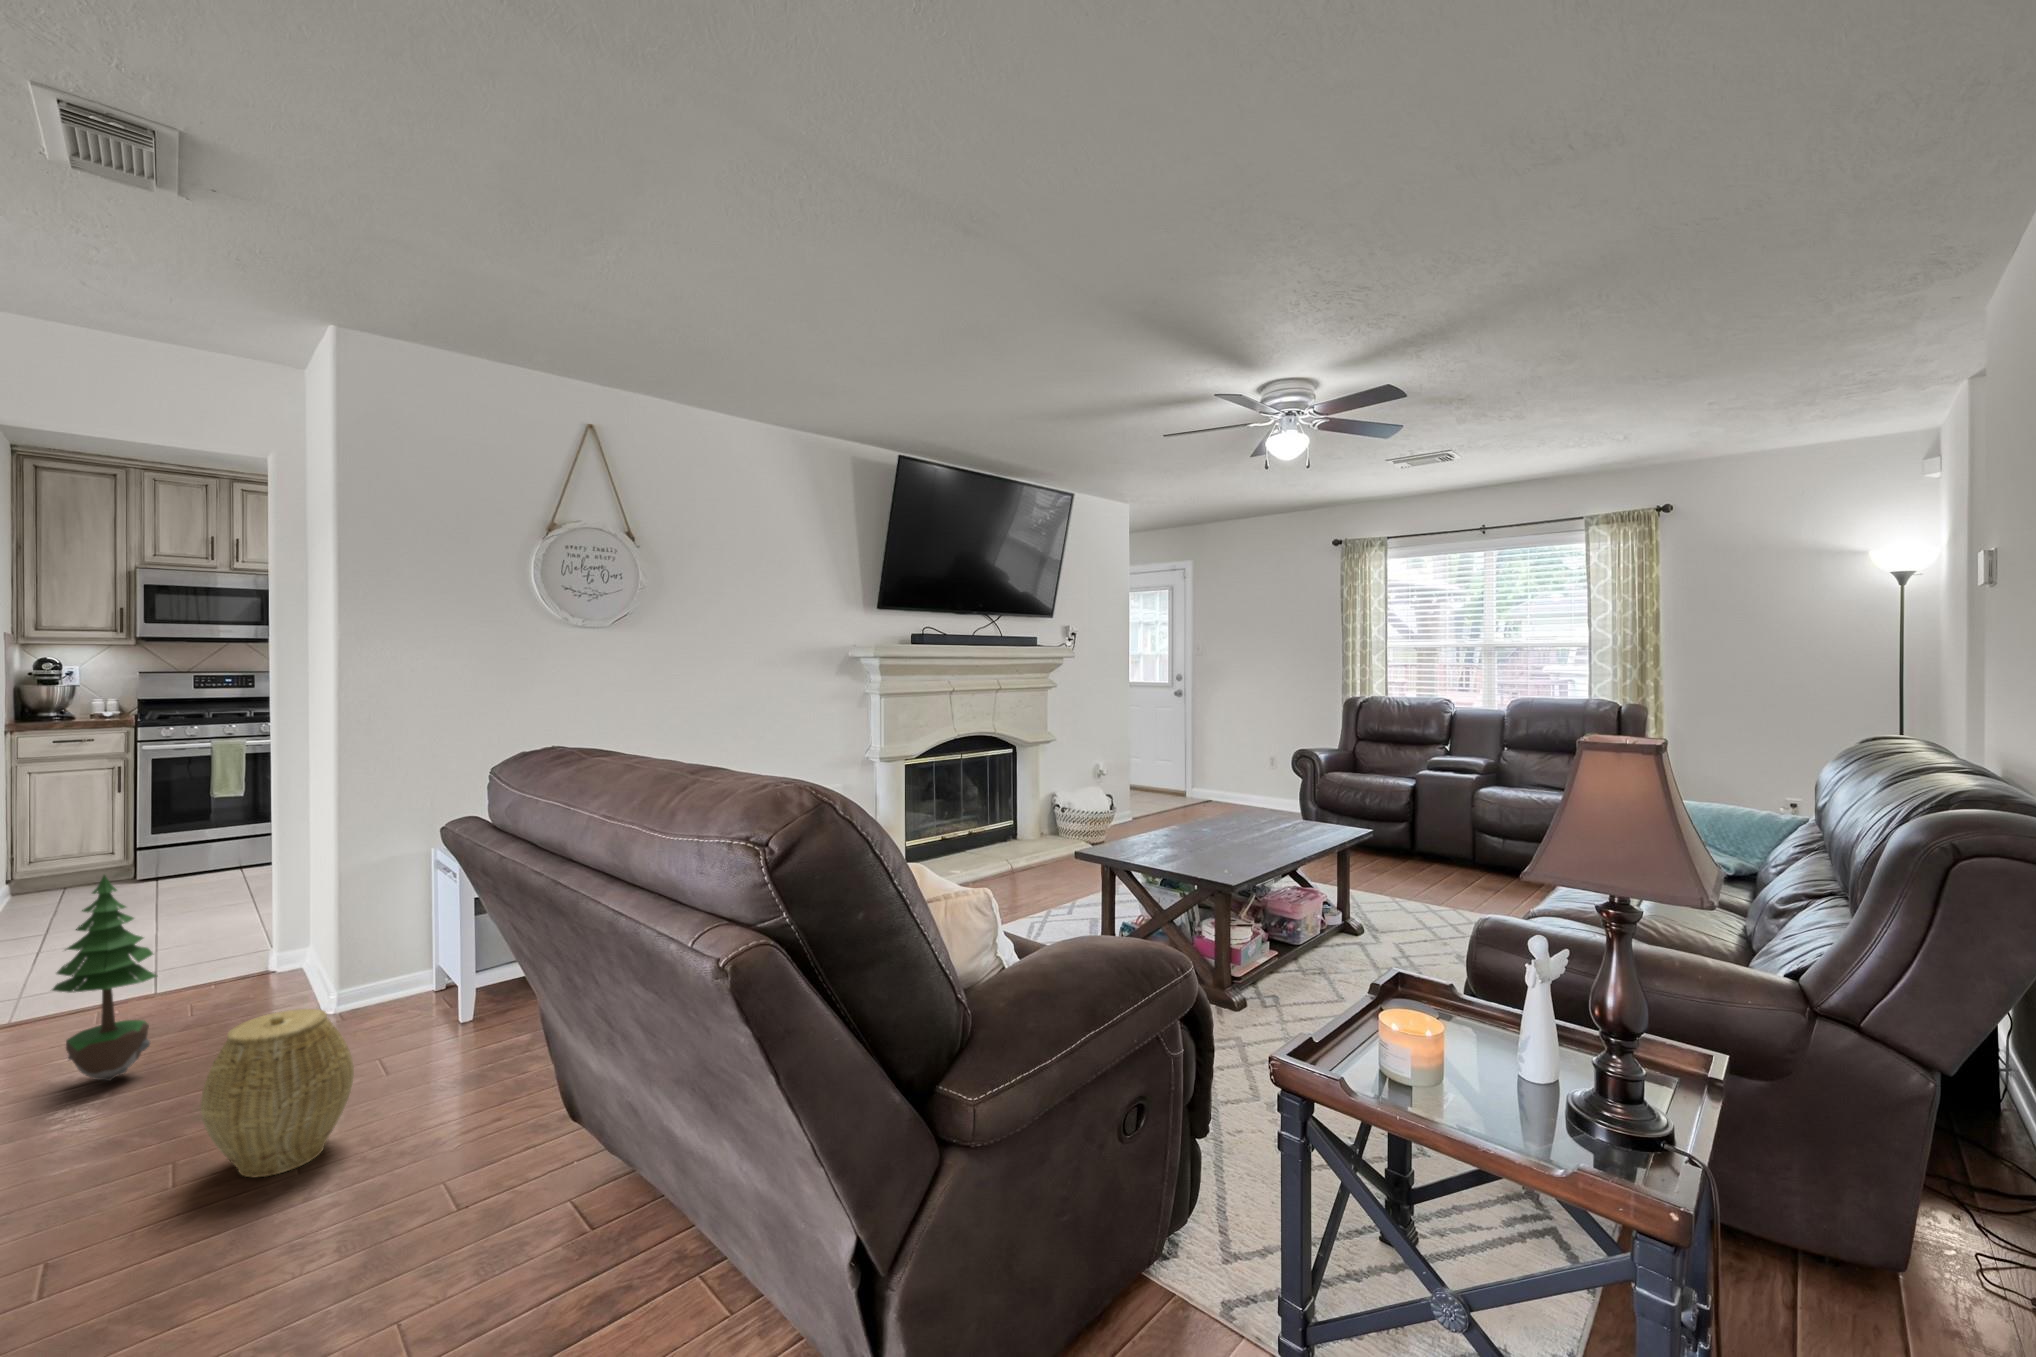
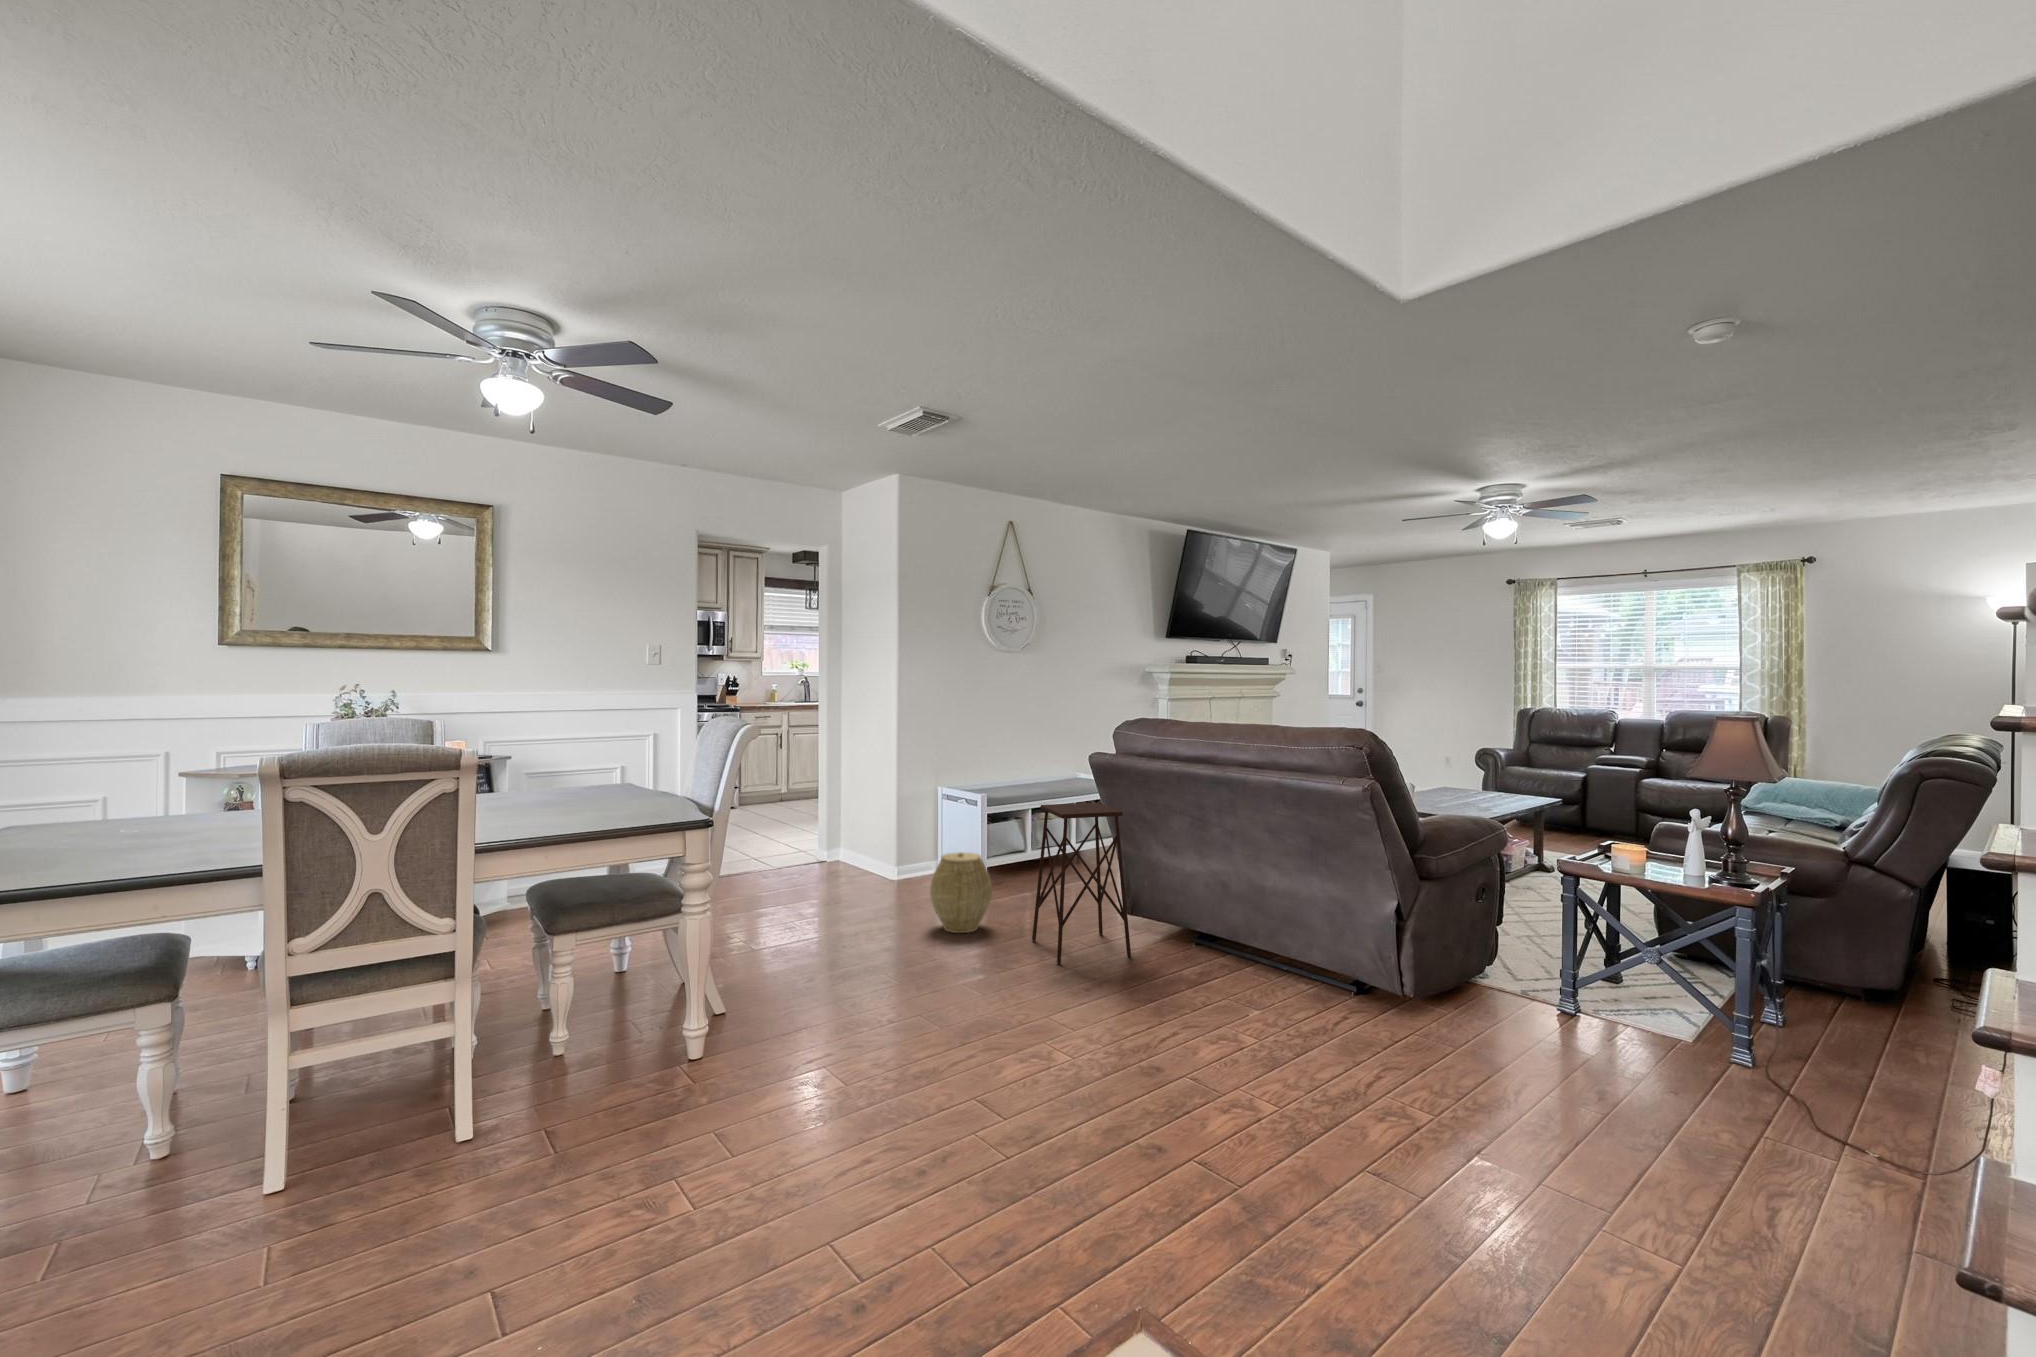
potted tree: present [52,875,156,1081] -> none [797,783,839,899]
side table: none [346,916,549,1283] -> present [1032,803,1131,964]

